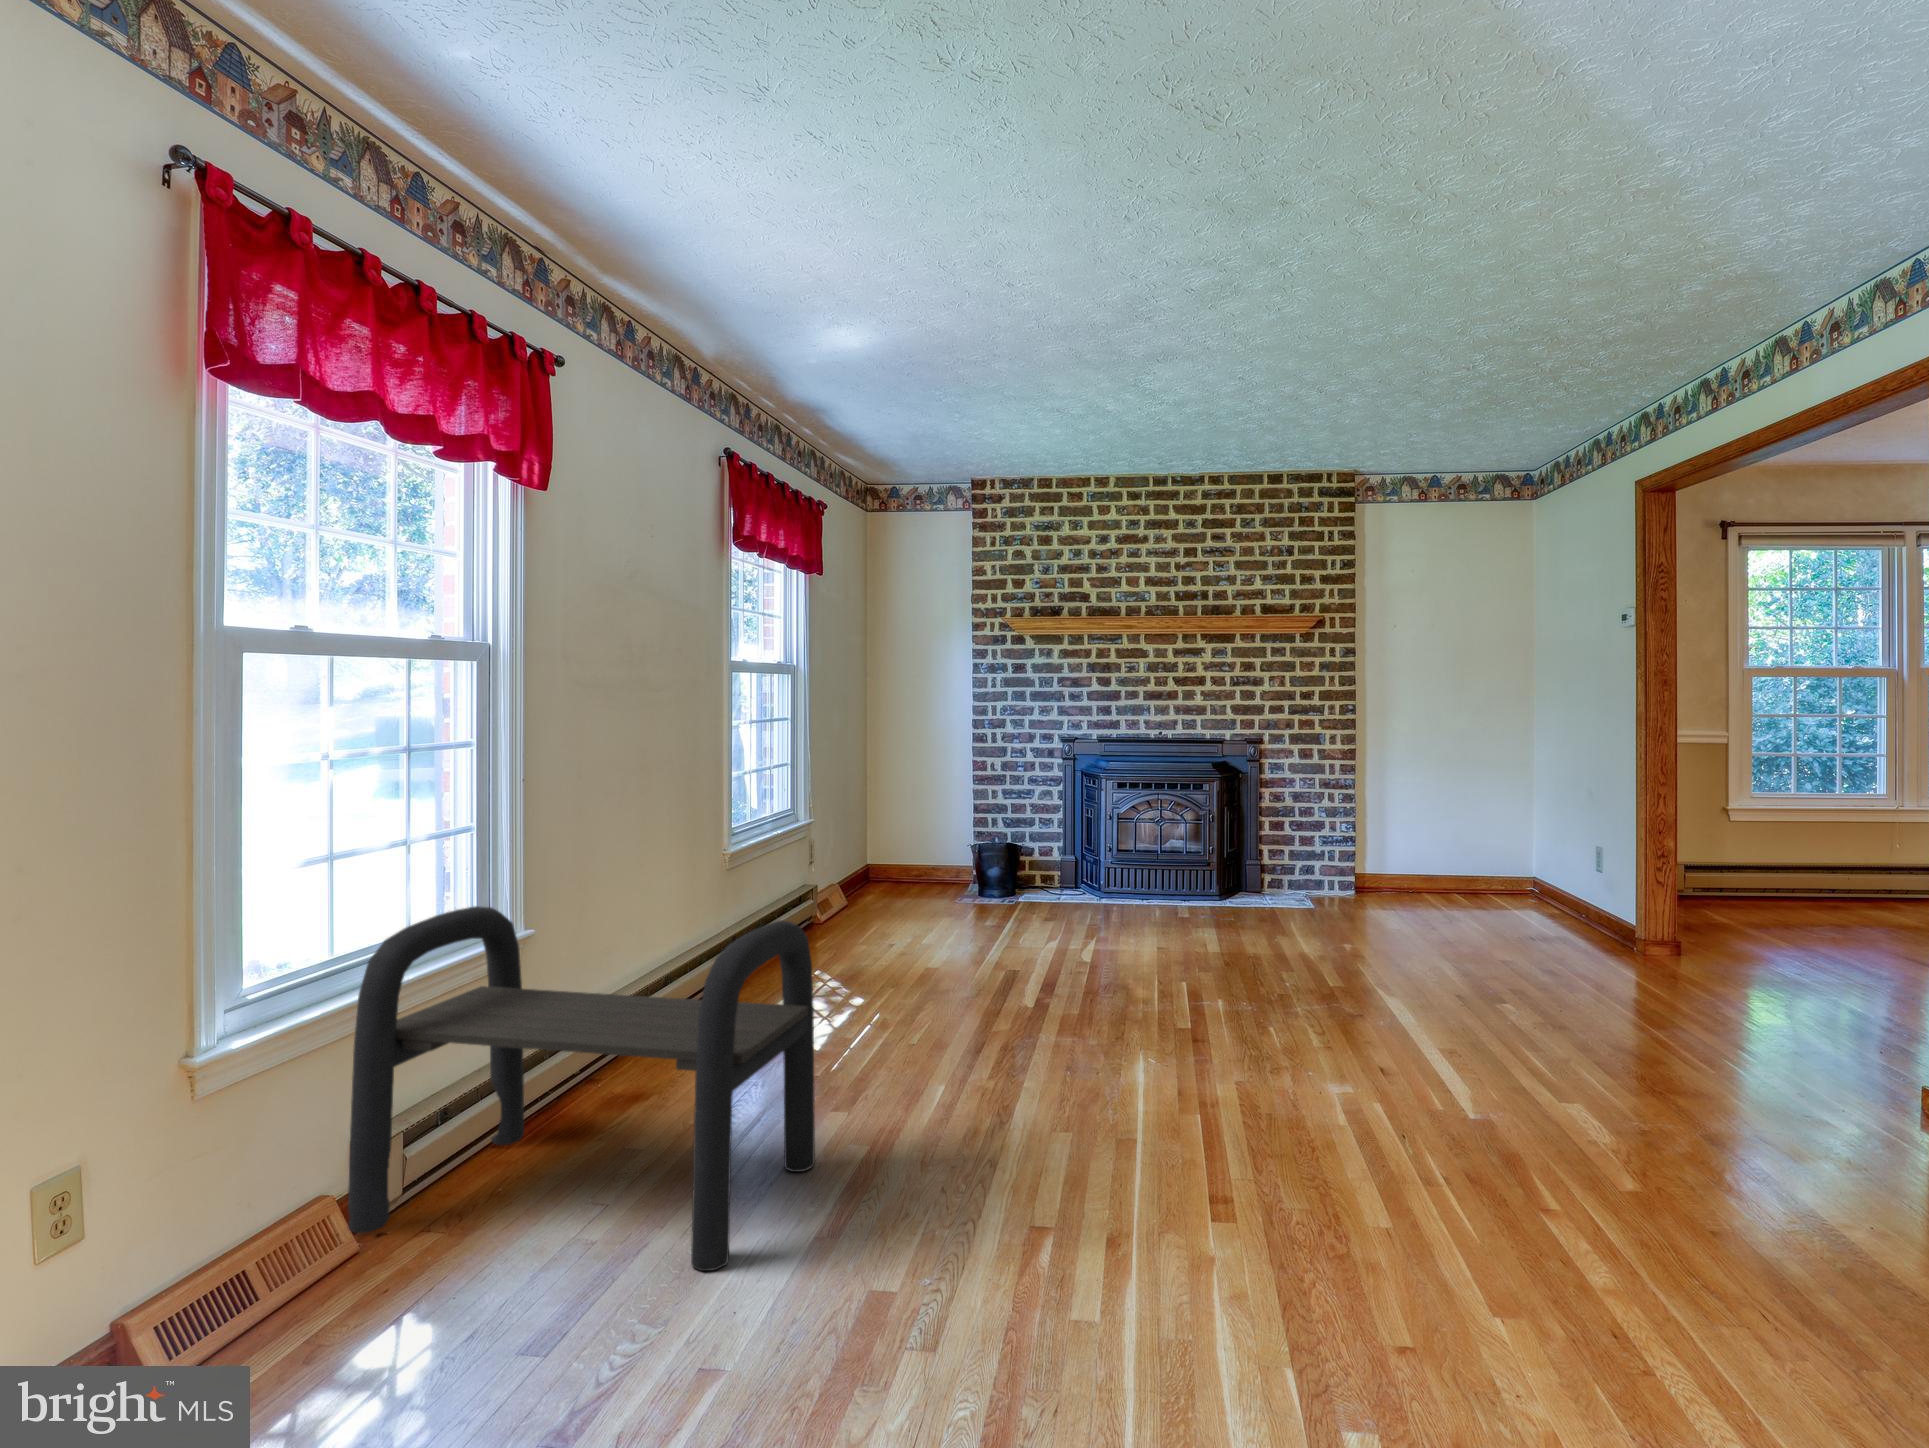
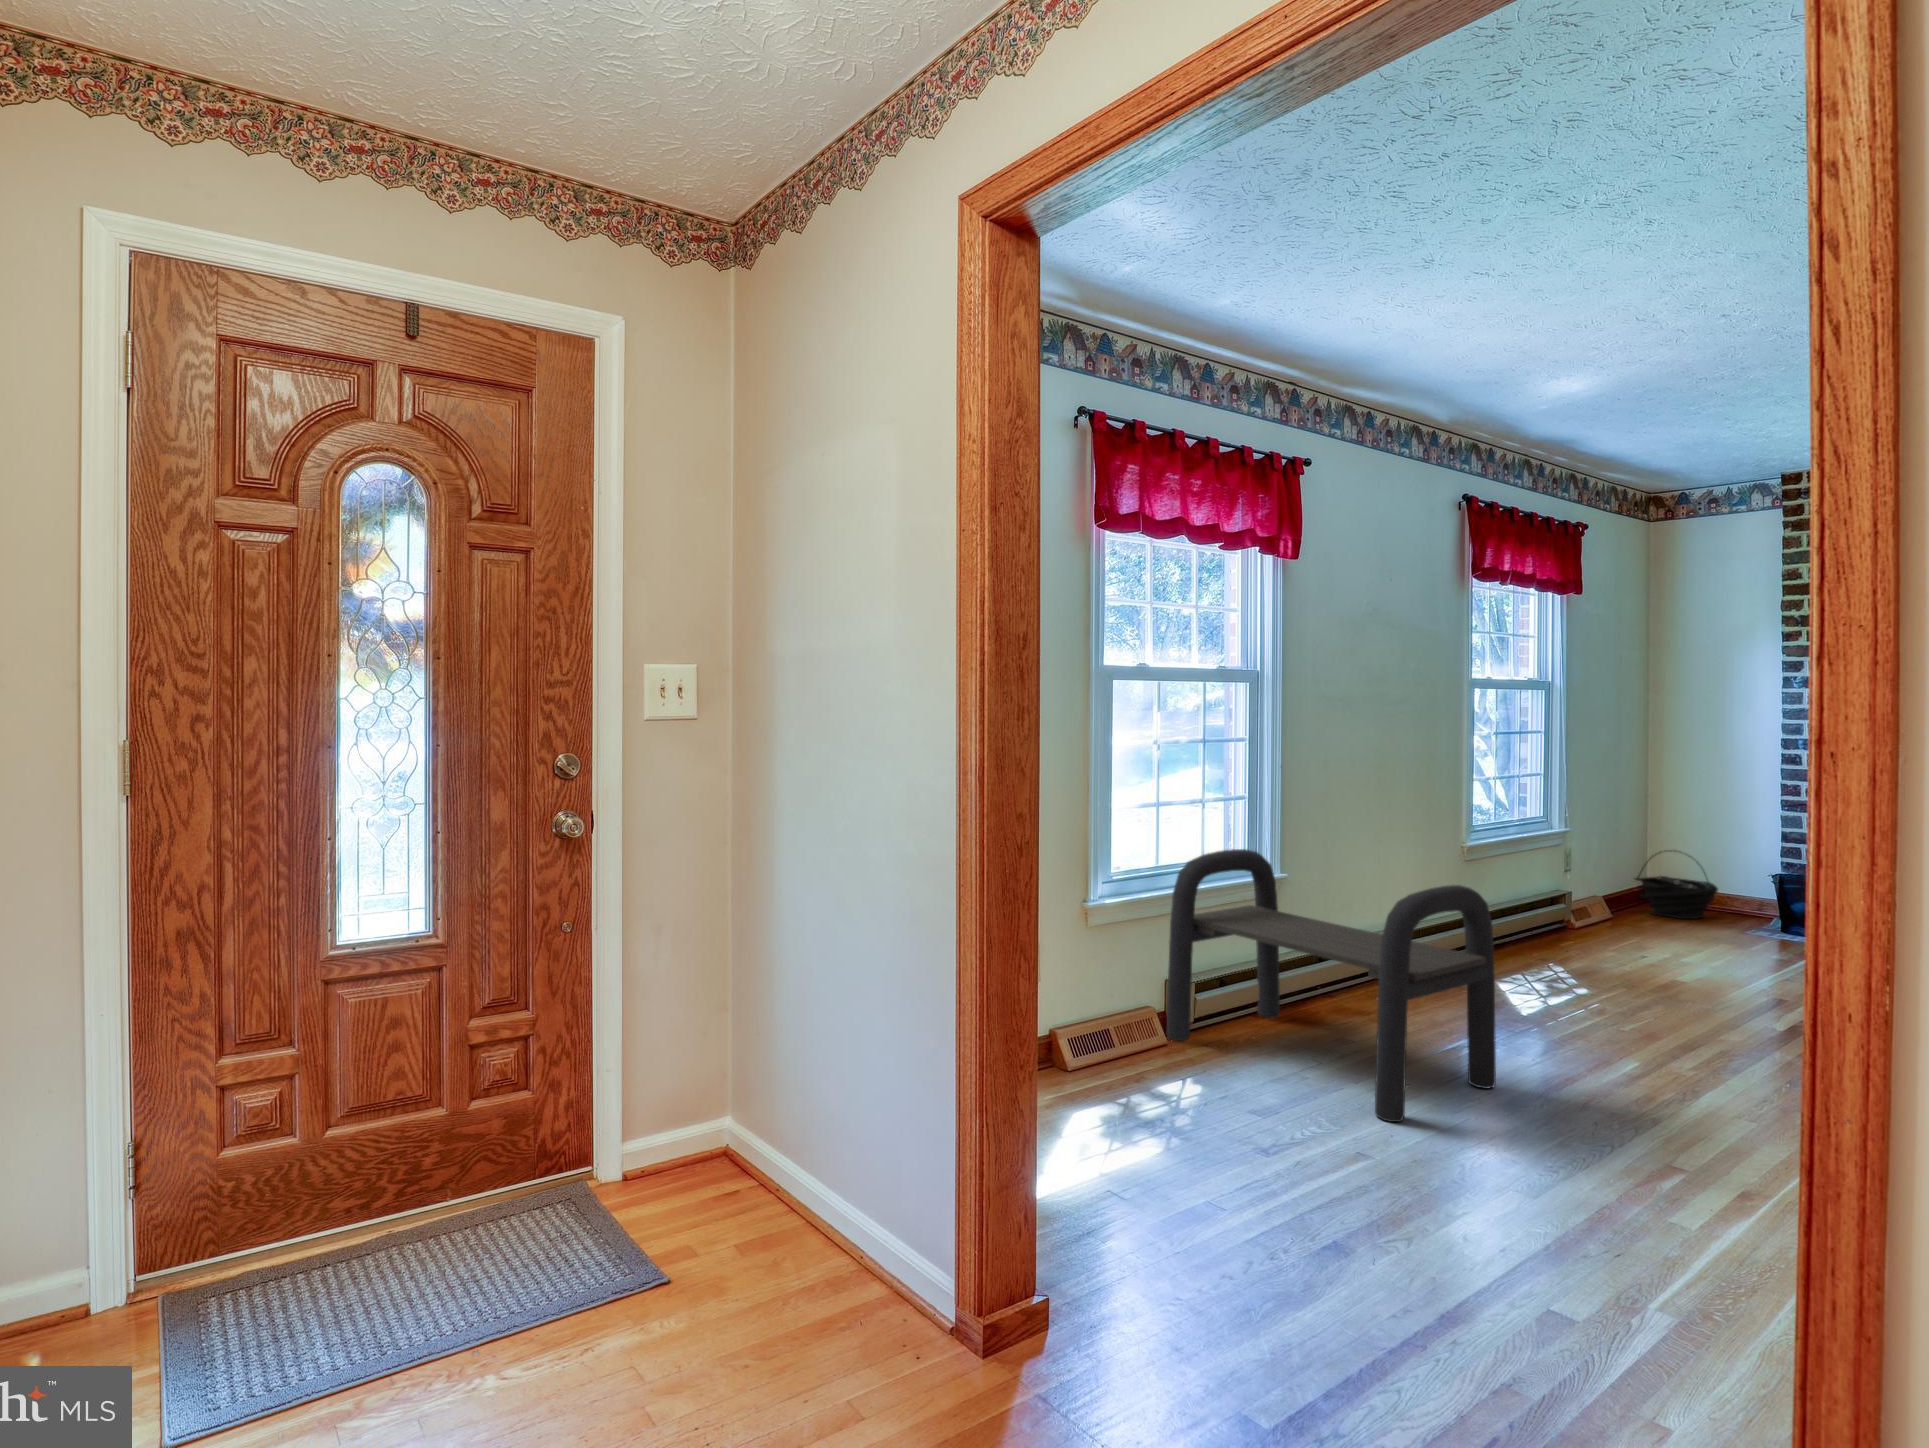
basket: none [858,836,926,903] -> present [1635,851,1718,919]

